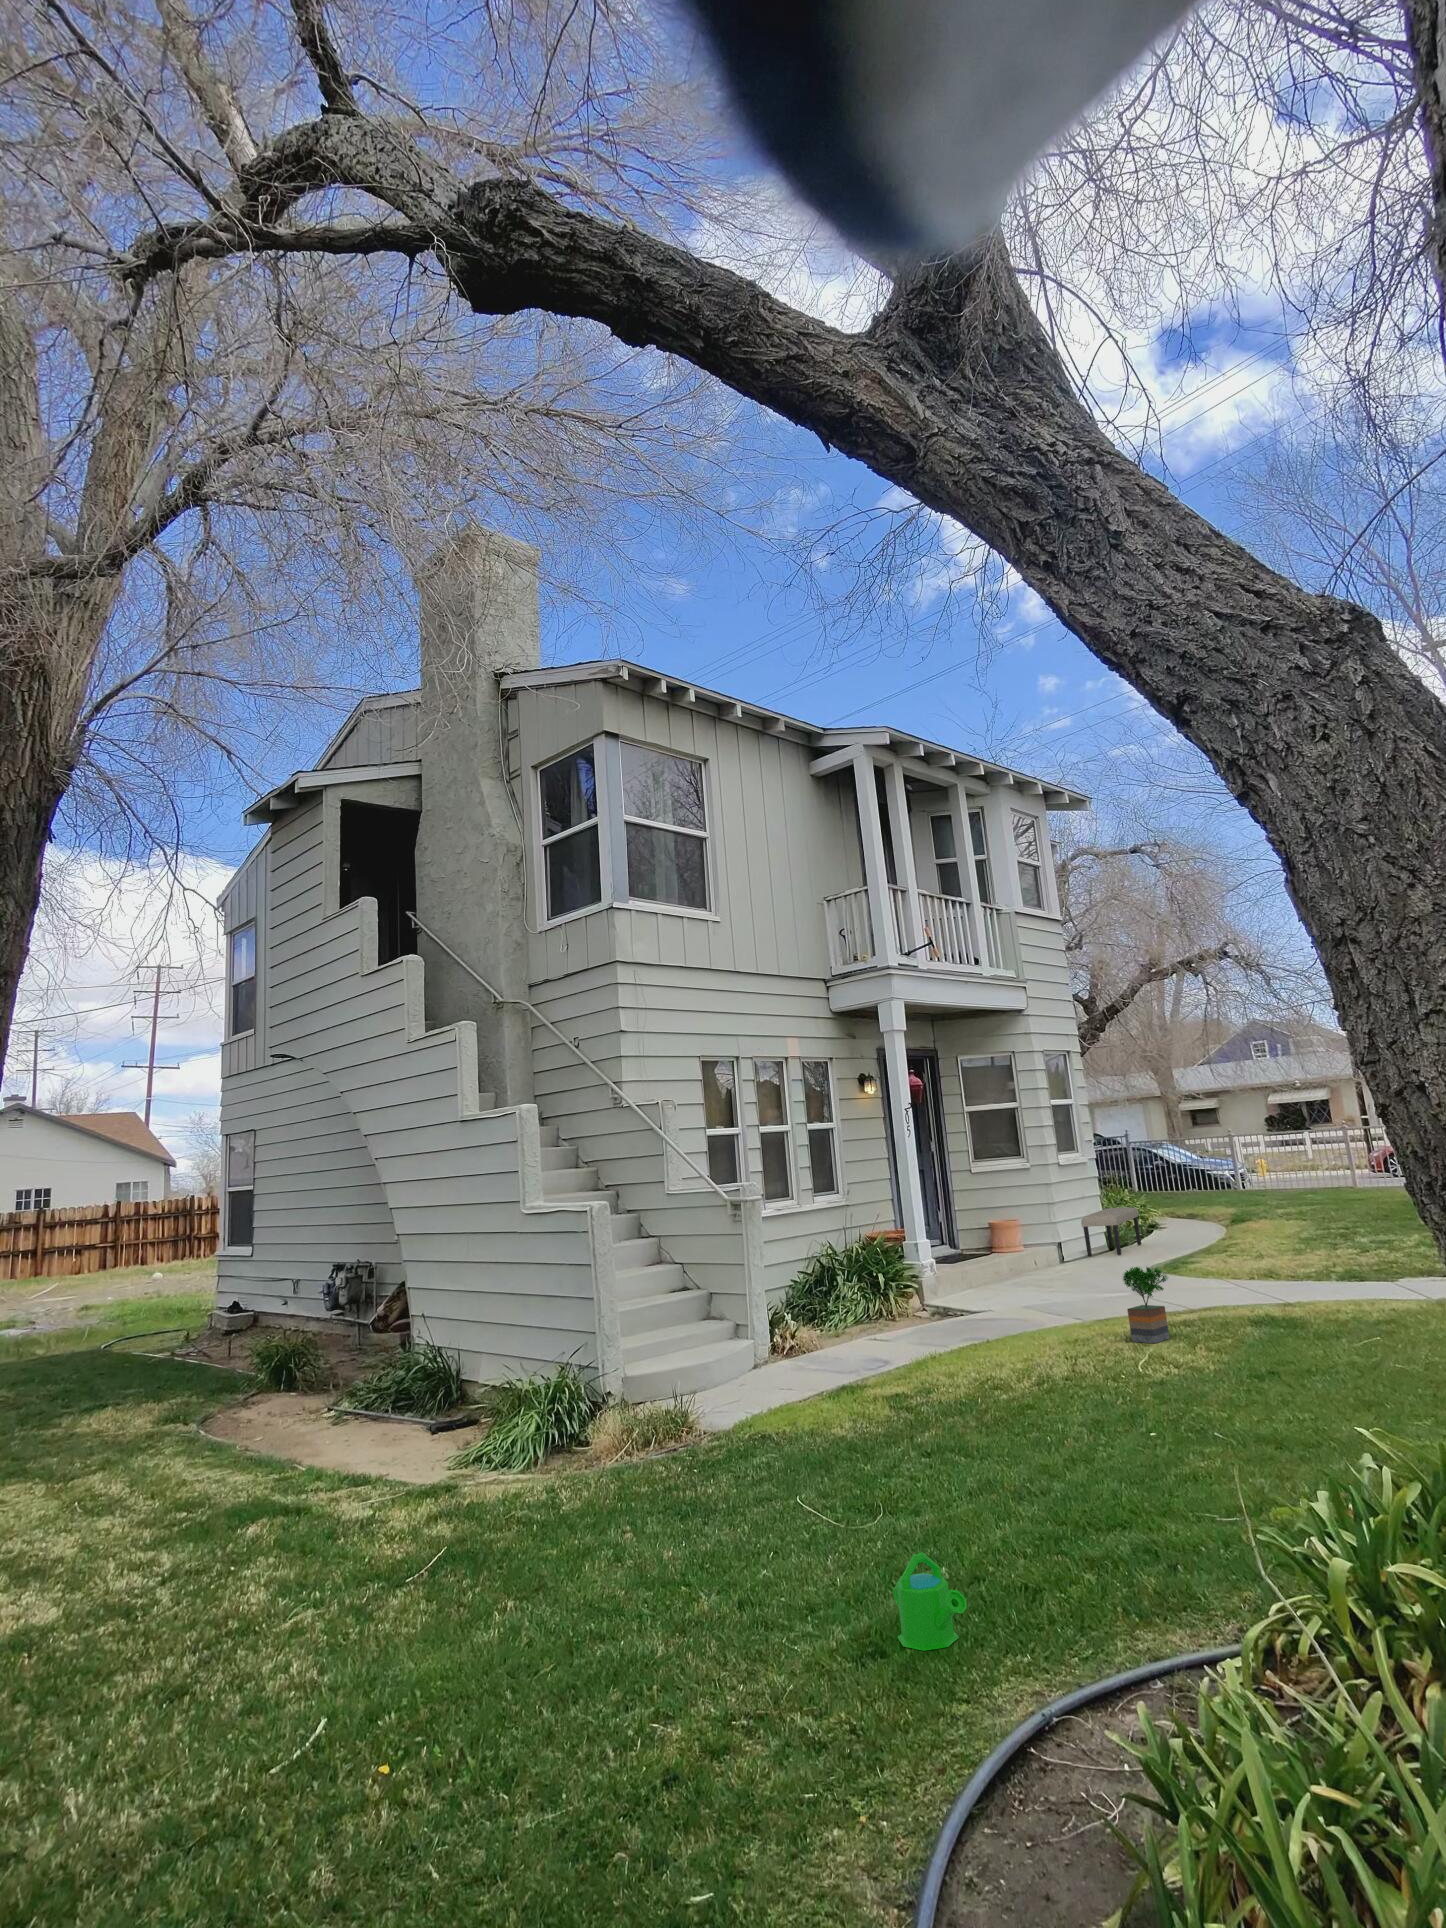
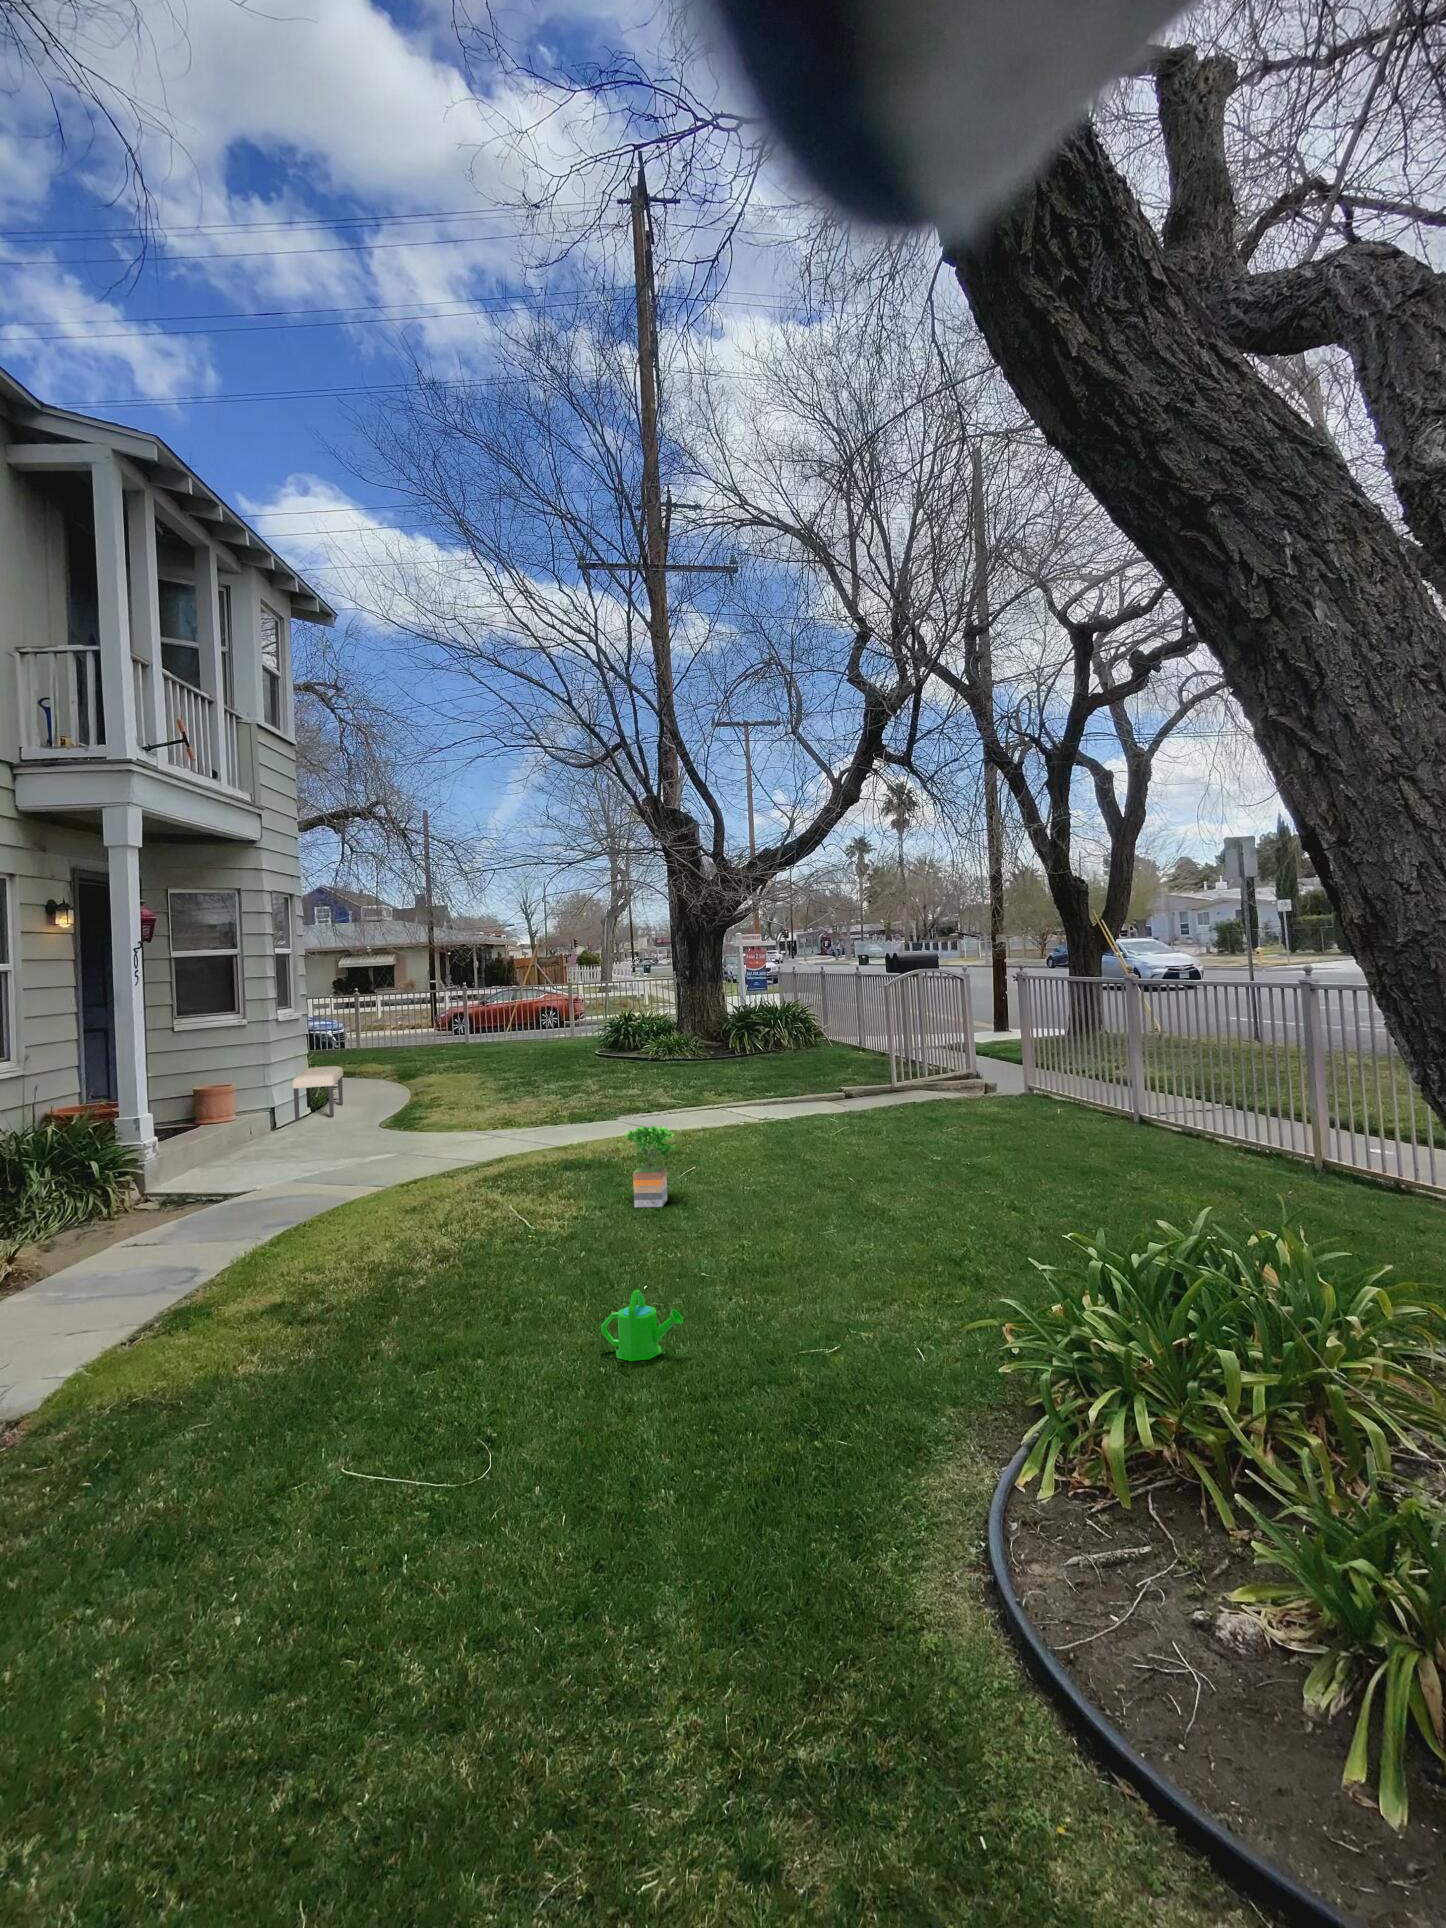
potted tree: present [1123,1267,1170,1343] -> present [626,1126,675,1208]
watering can: present [893,1552,967,1651] -> present [601,1289,683,1361]

